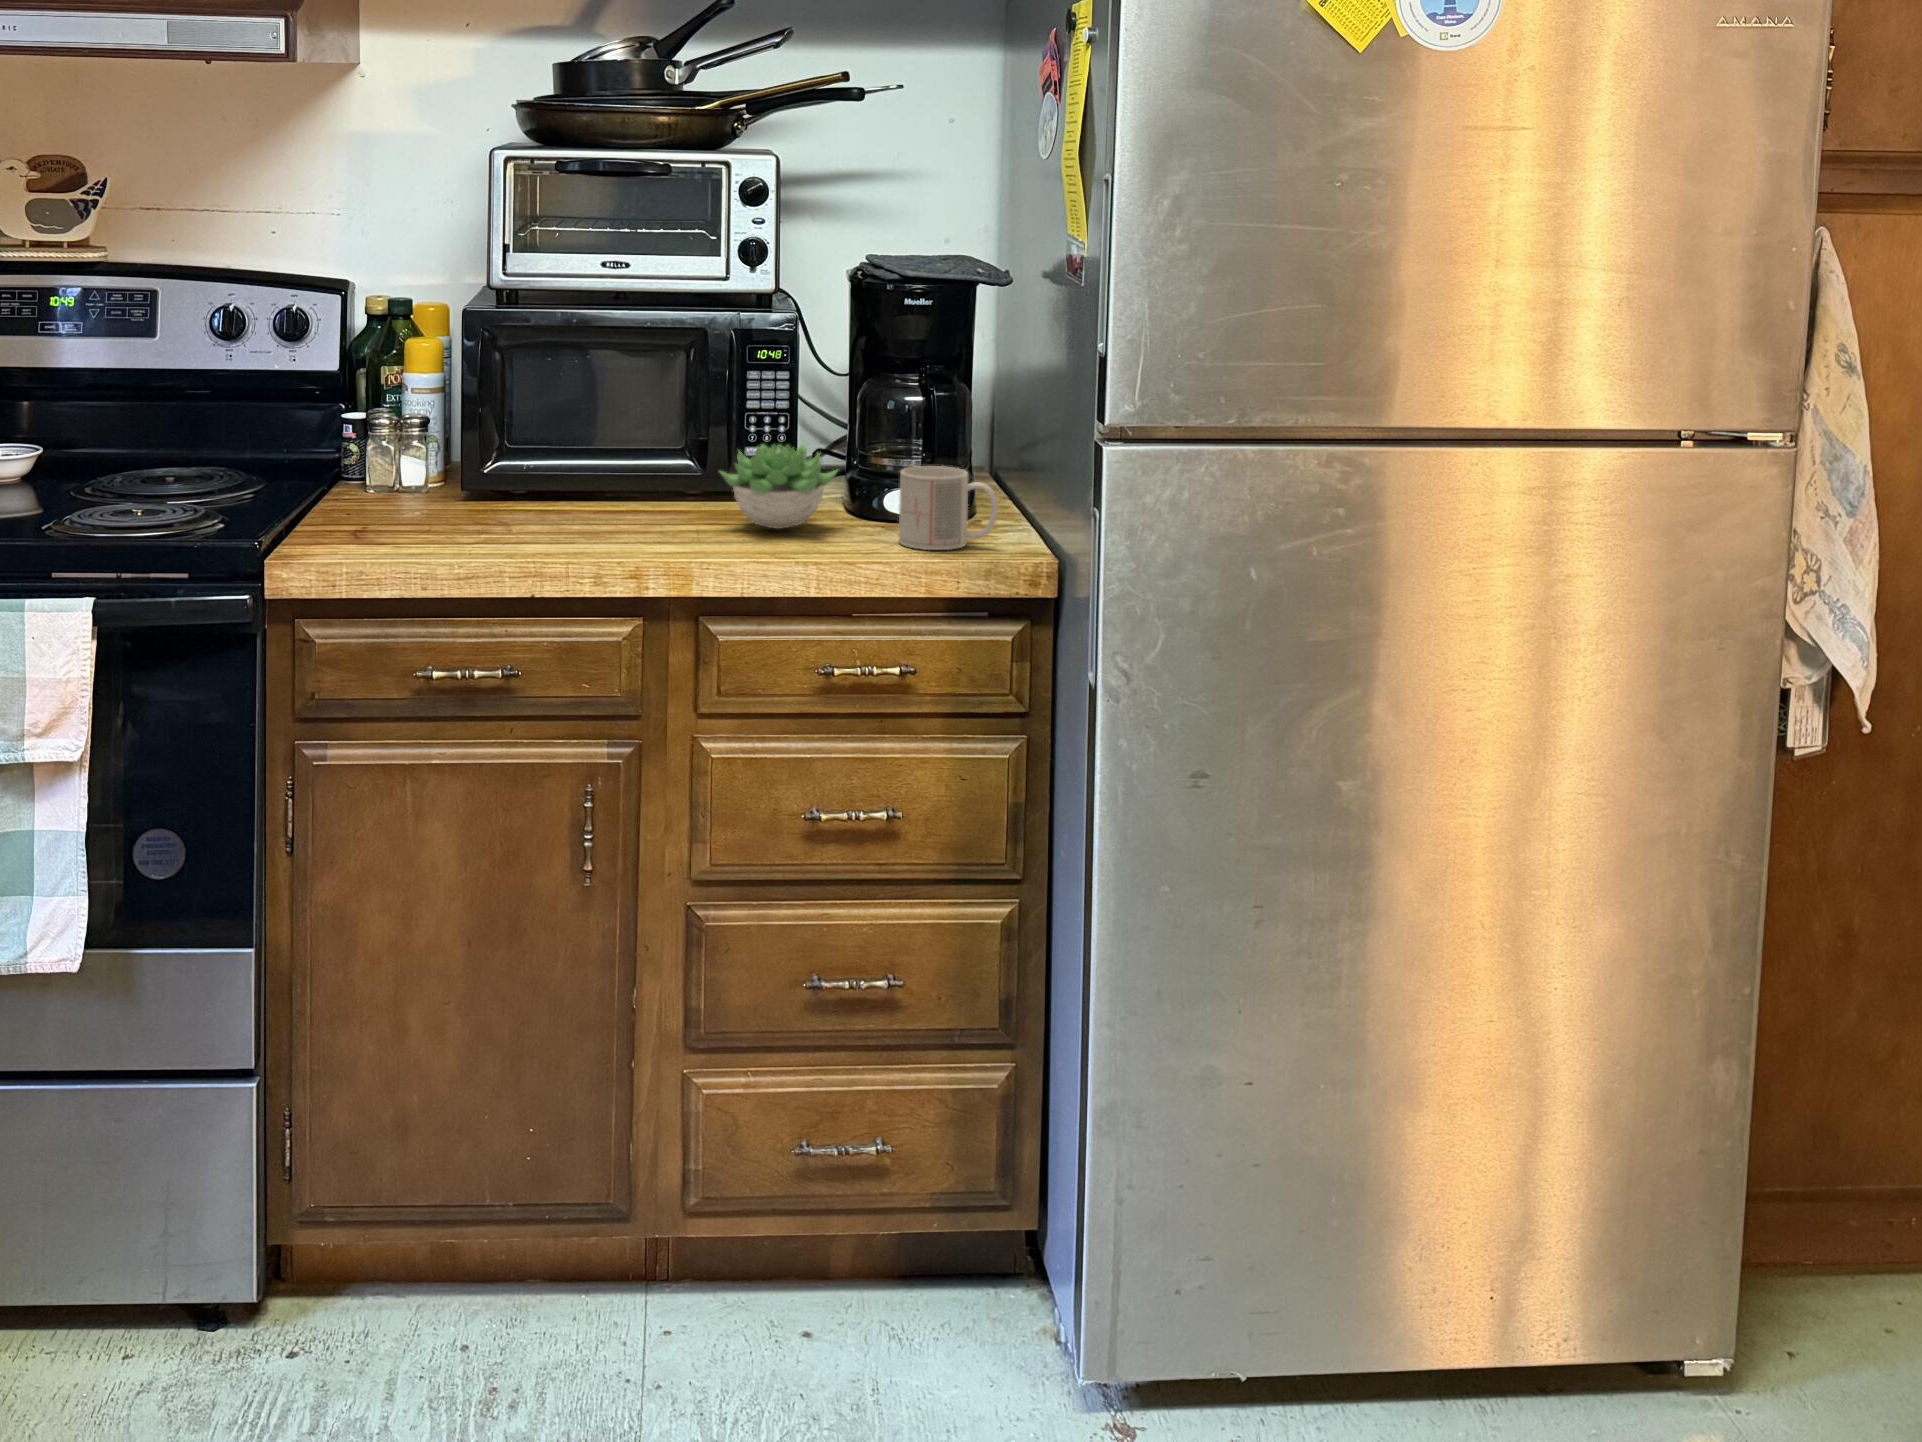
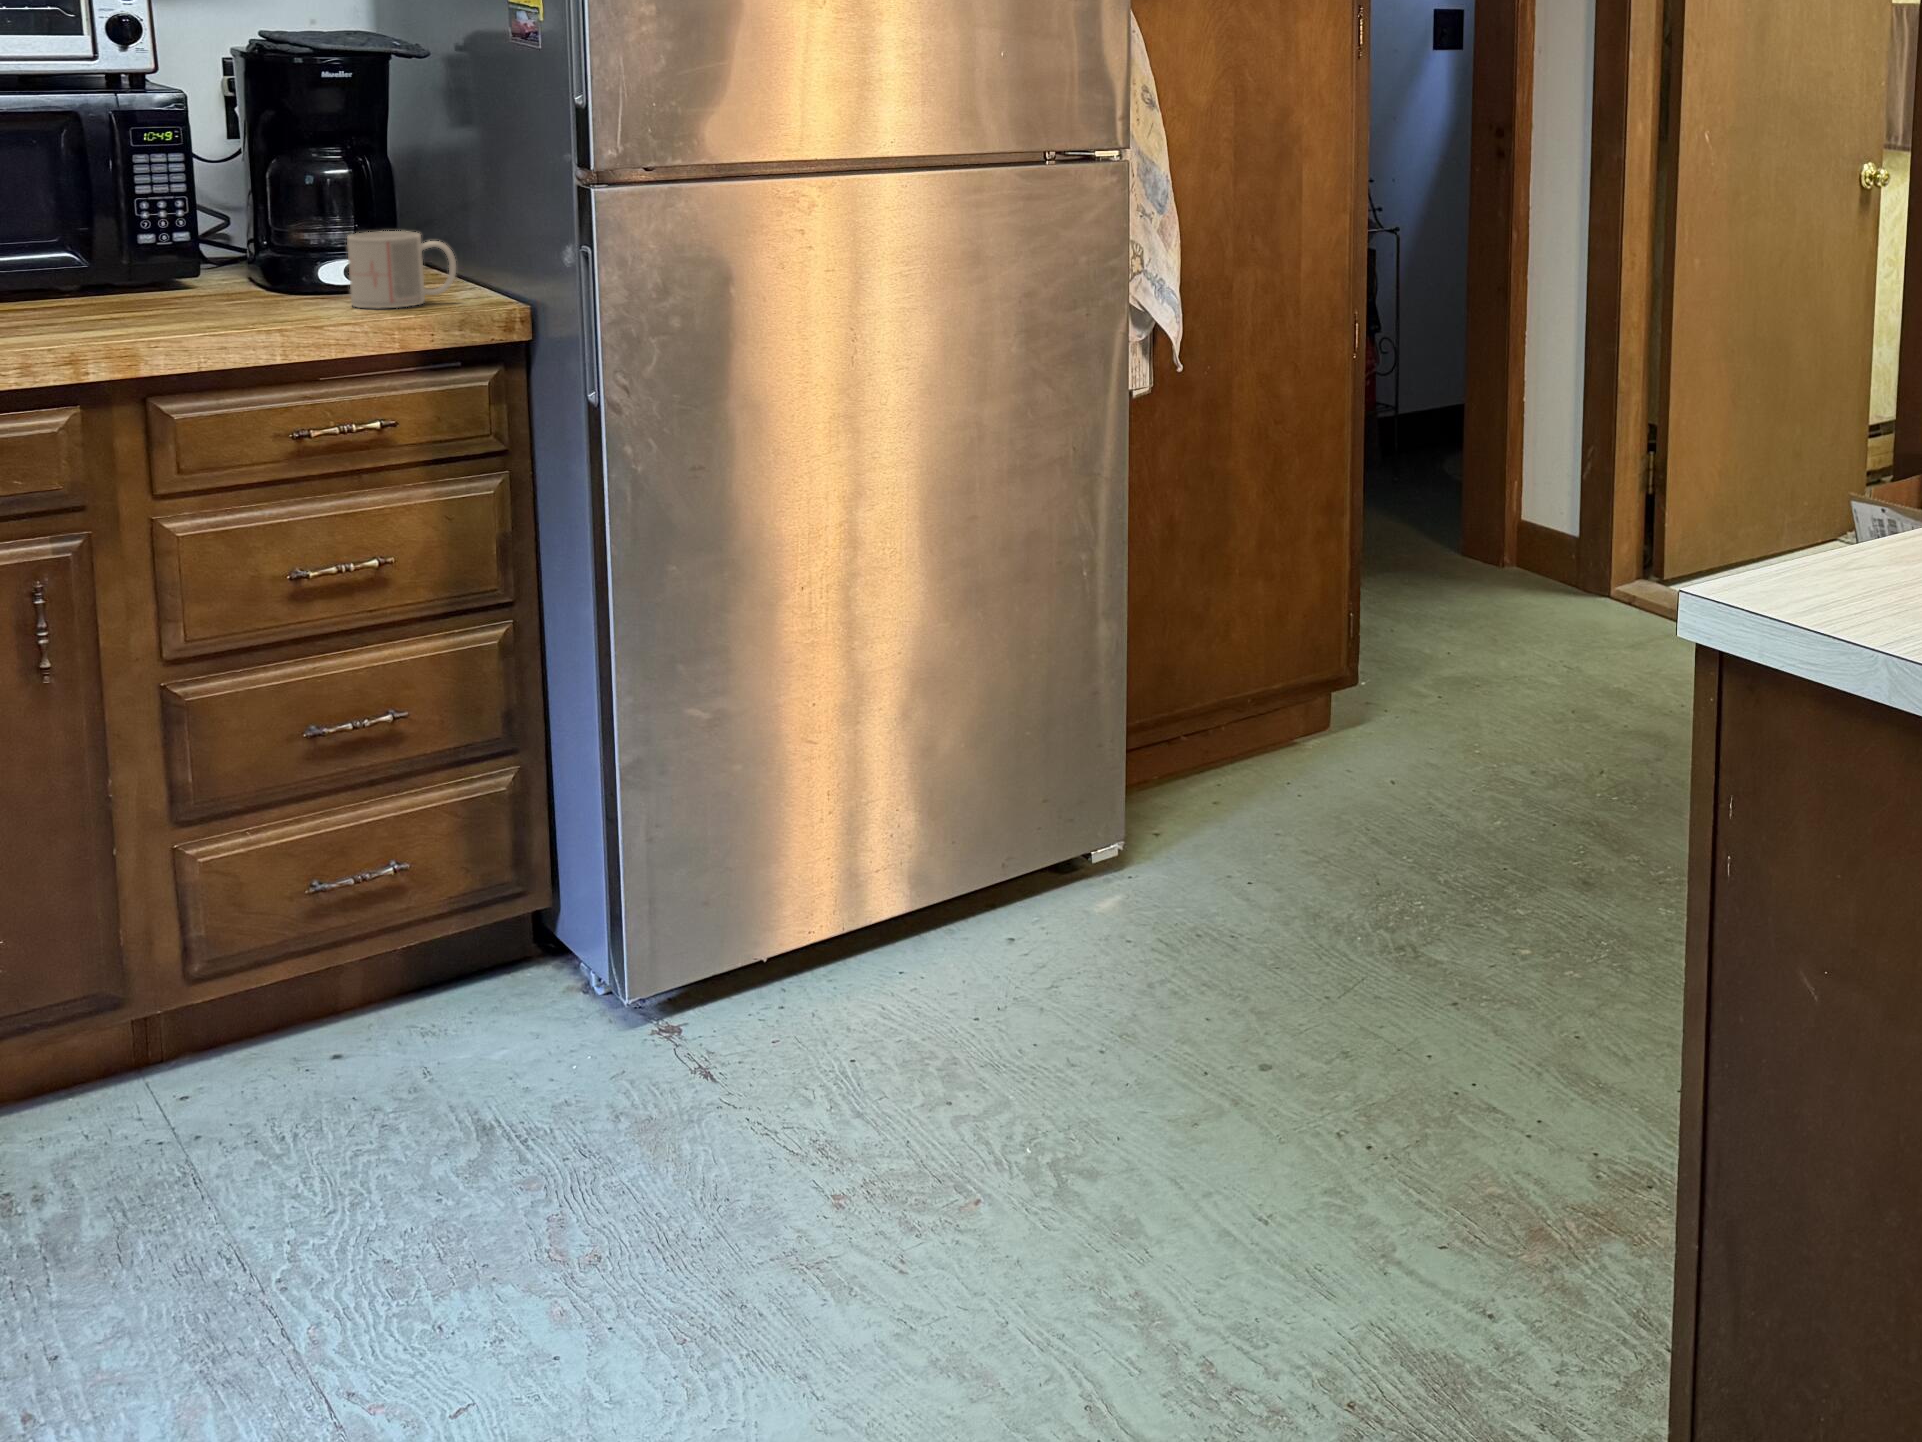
succulent plant: present [720,444,838,529] -> none [131,222,271,307]

